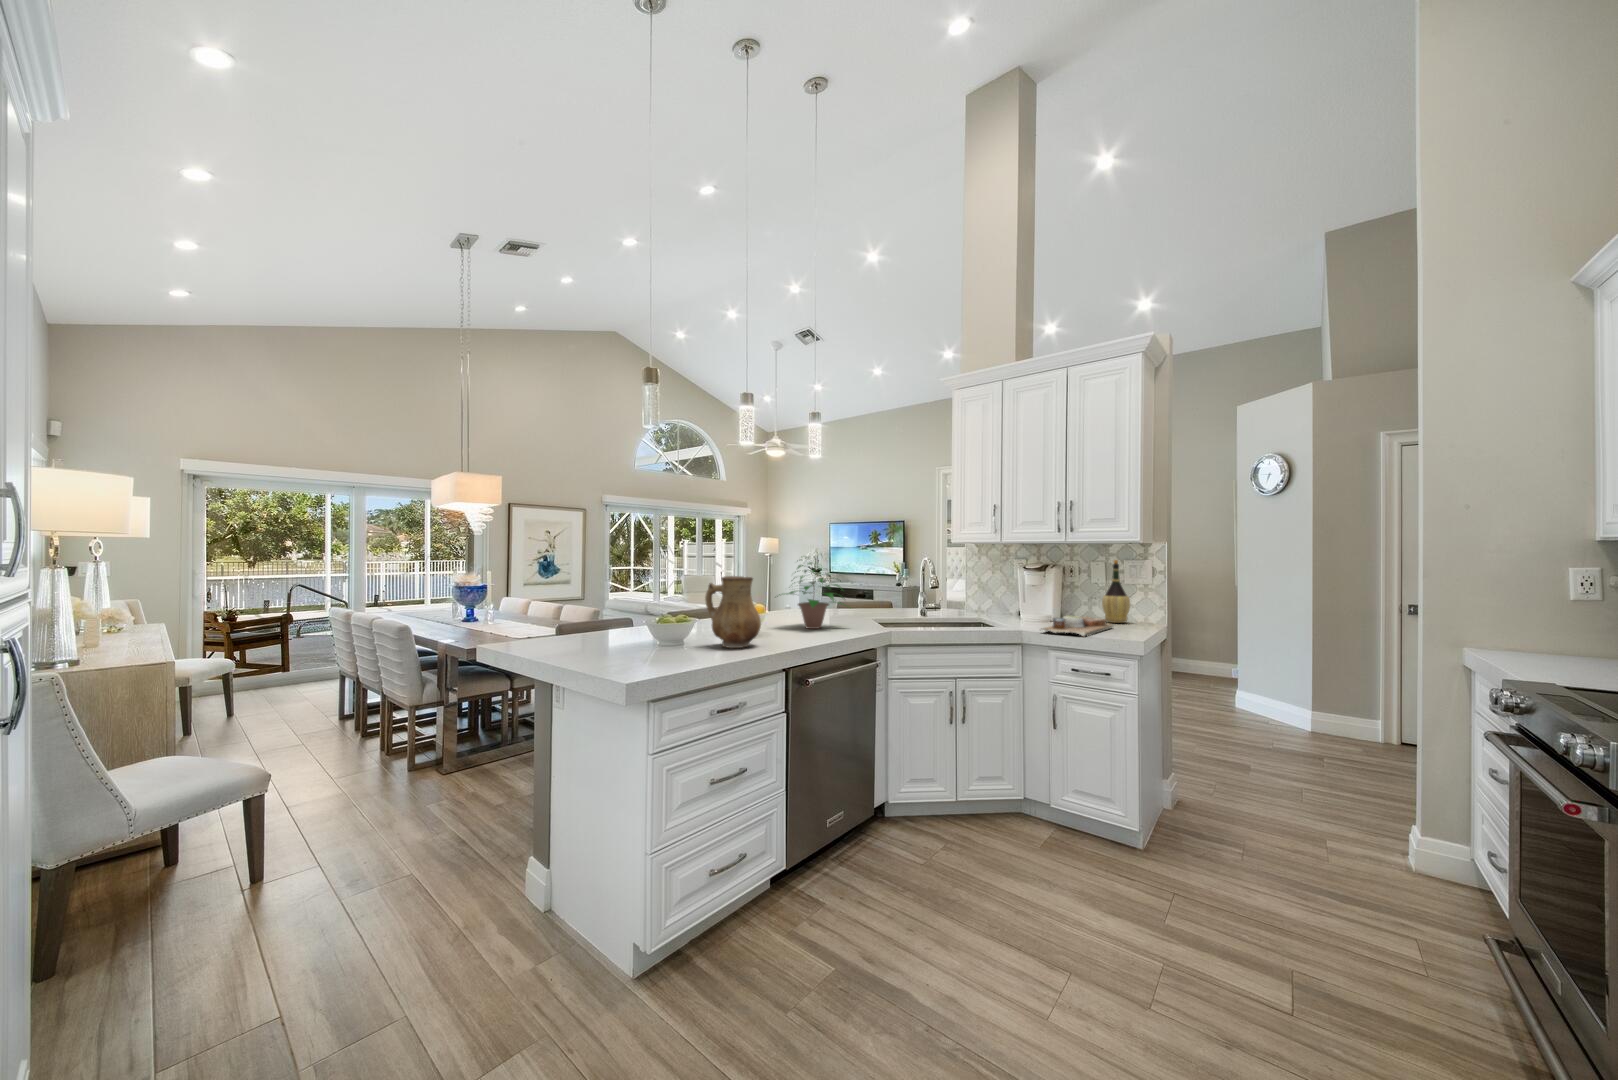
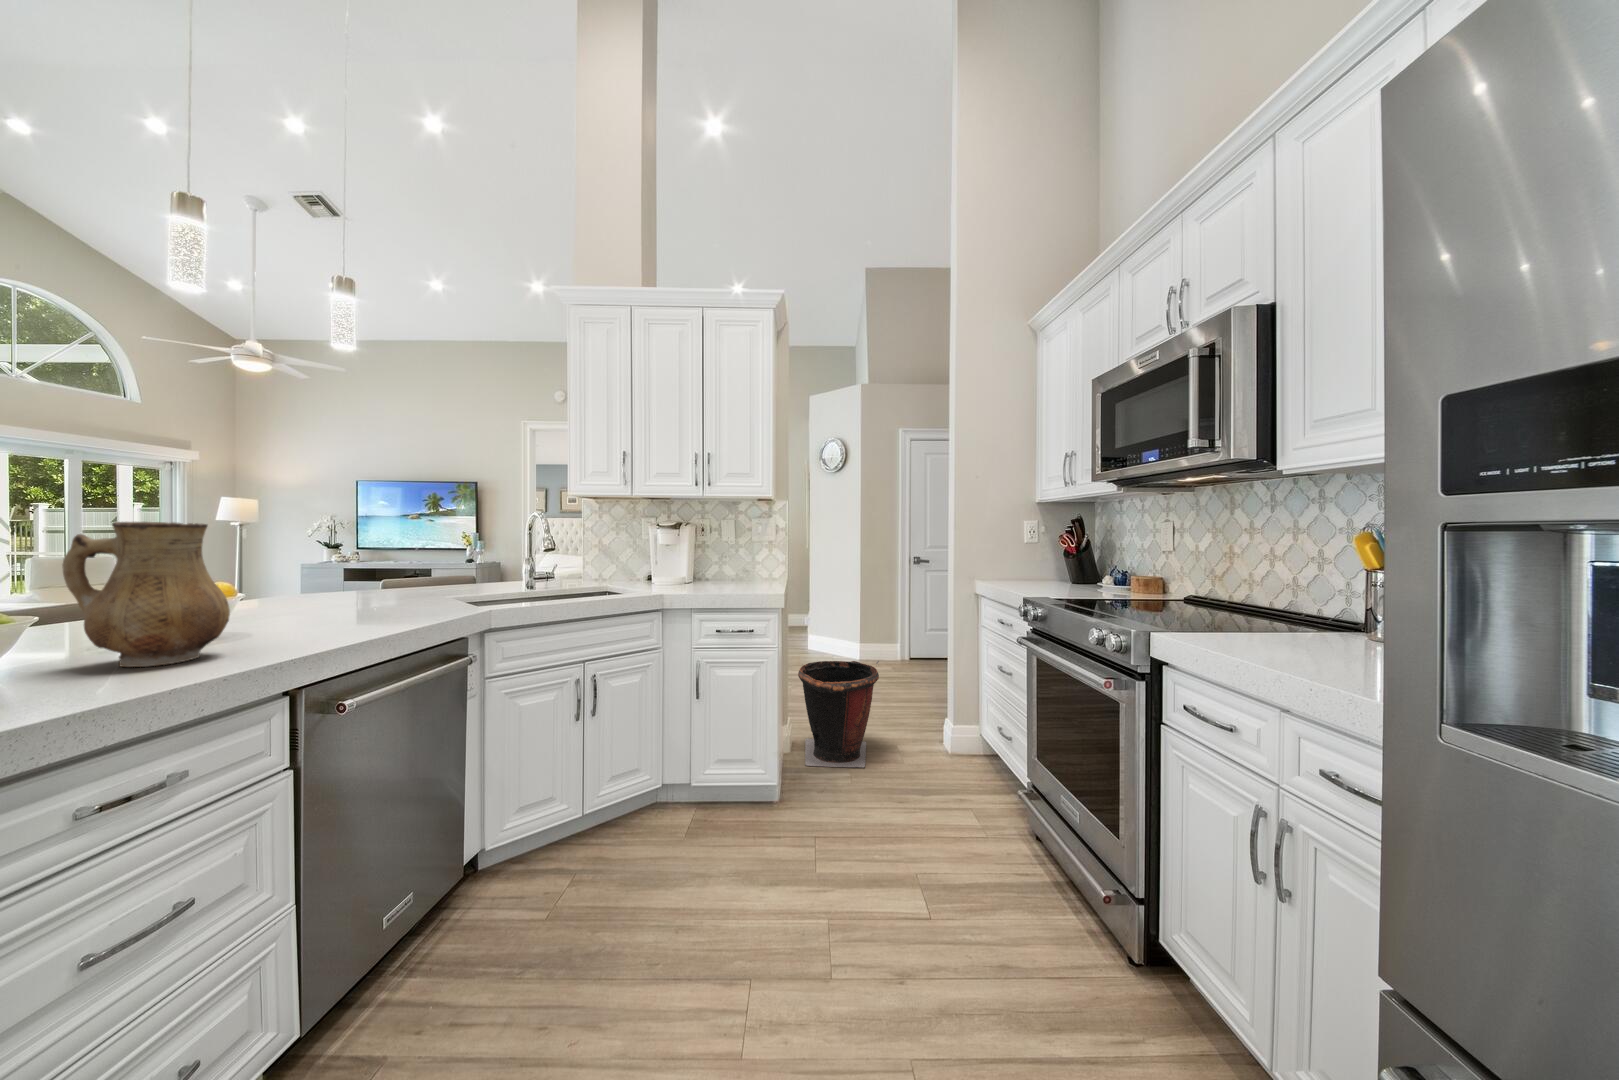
potted plant: present [777,557,845,629] -> none [264,498,425,616]
wine bottle: present [1102,560,1130,623] -> none [733,515,760,581]
cutting board: present [1041,615,1113,637] -> none [686,575,751,597]
waste bin: none [1179,711,1285,837] -> present [798,661,879,768]

